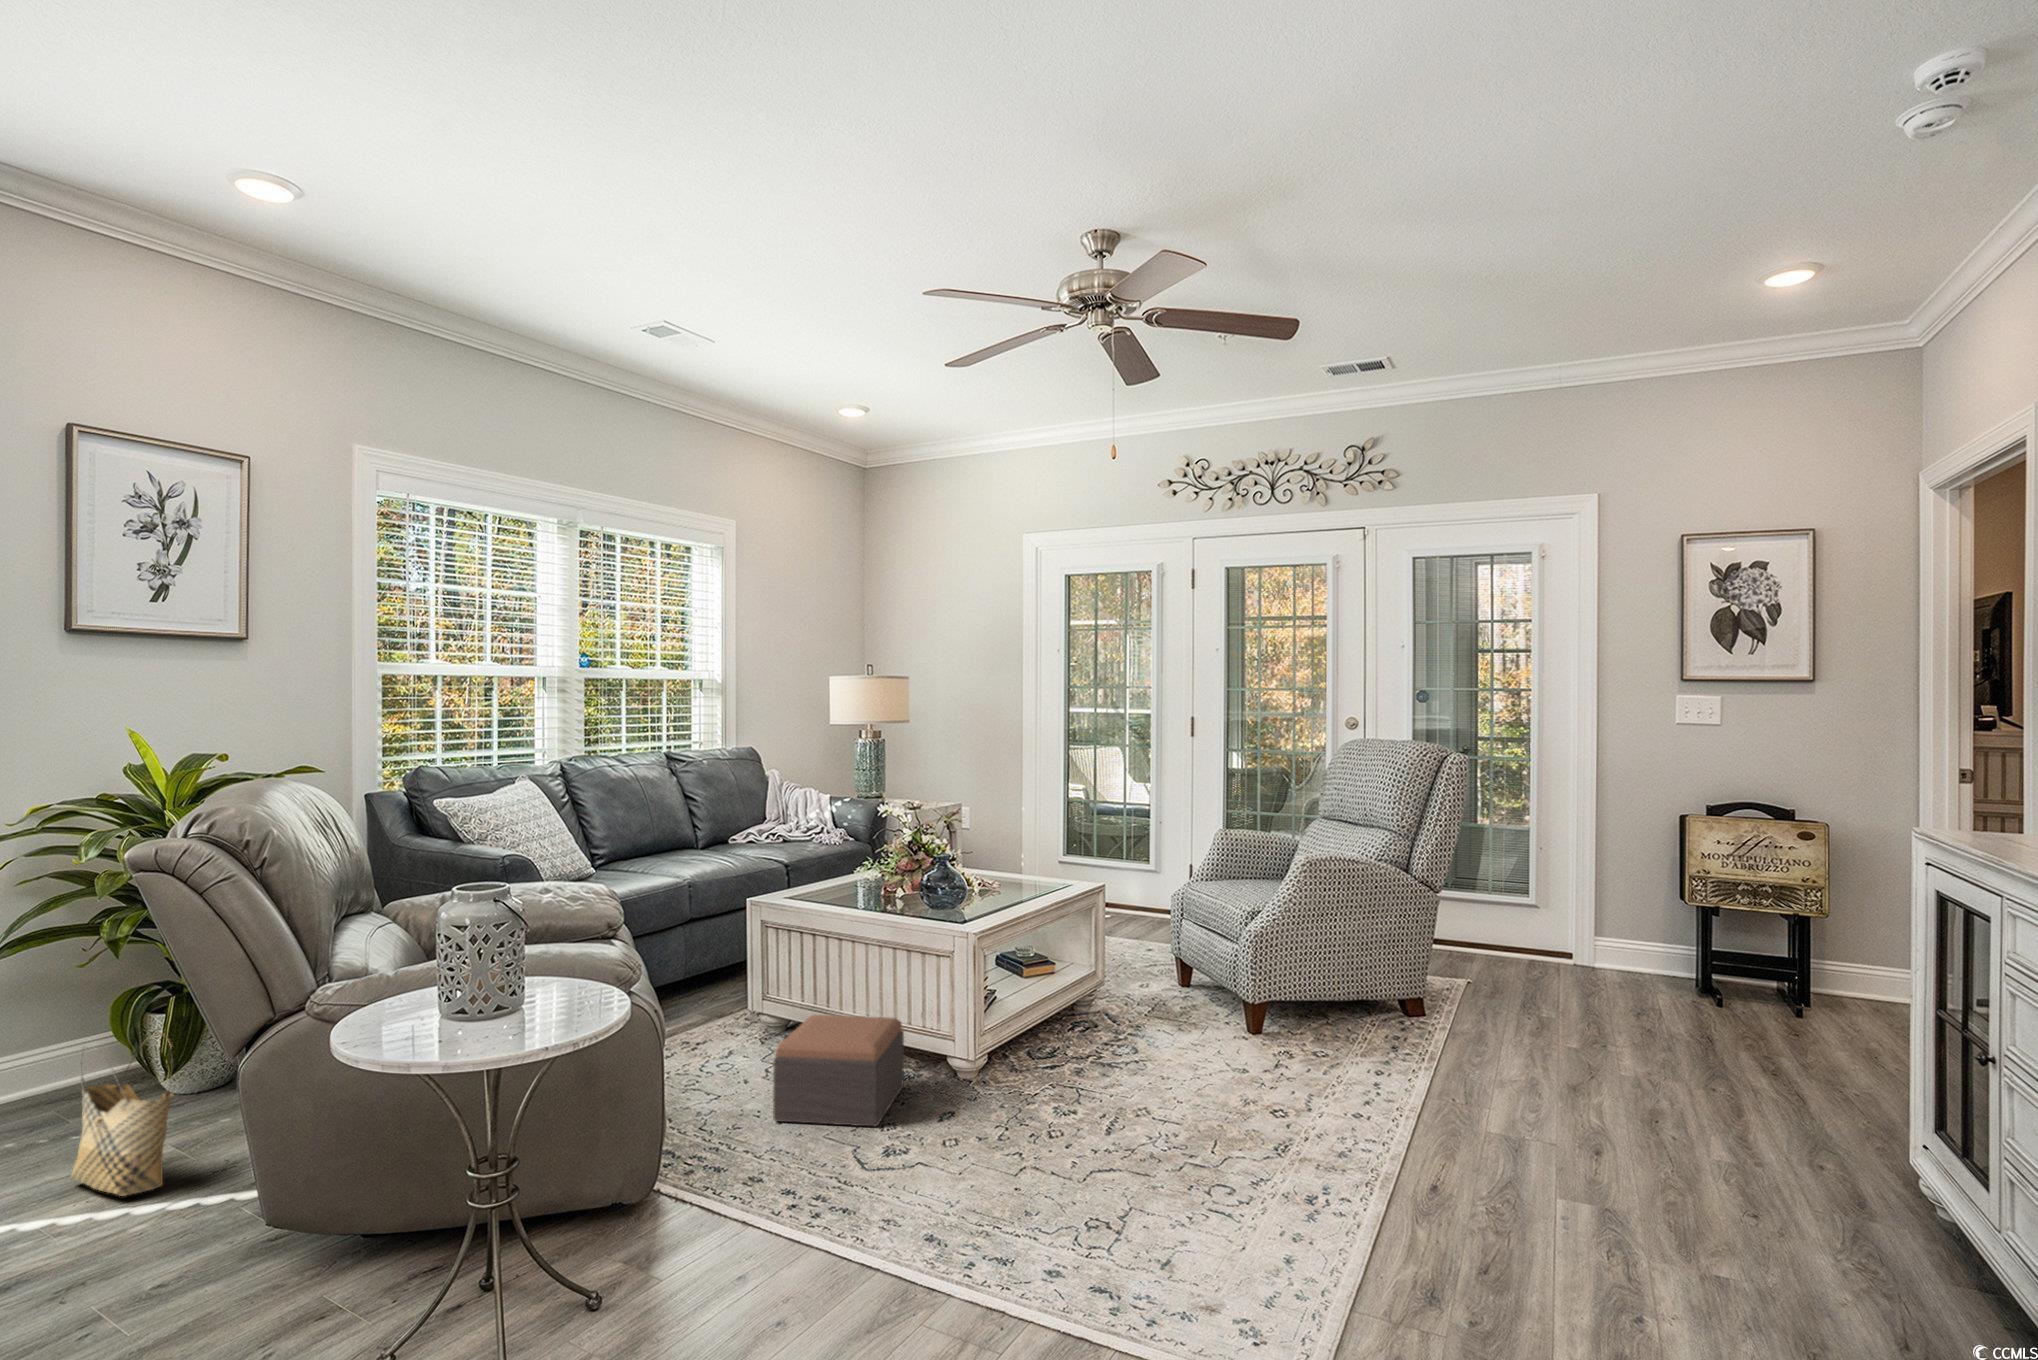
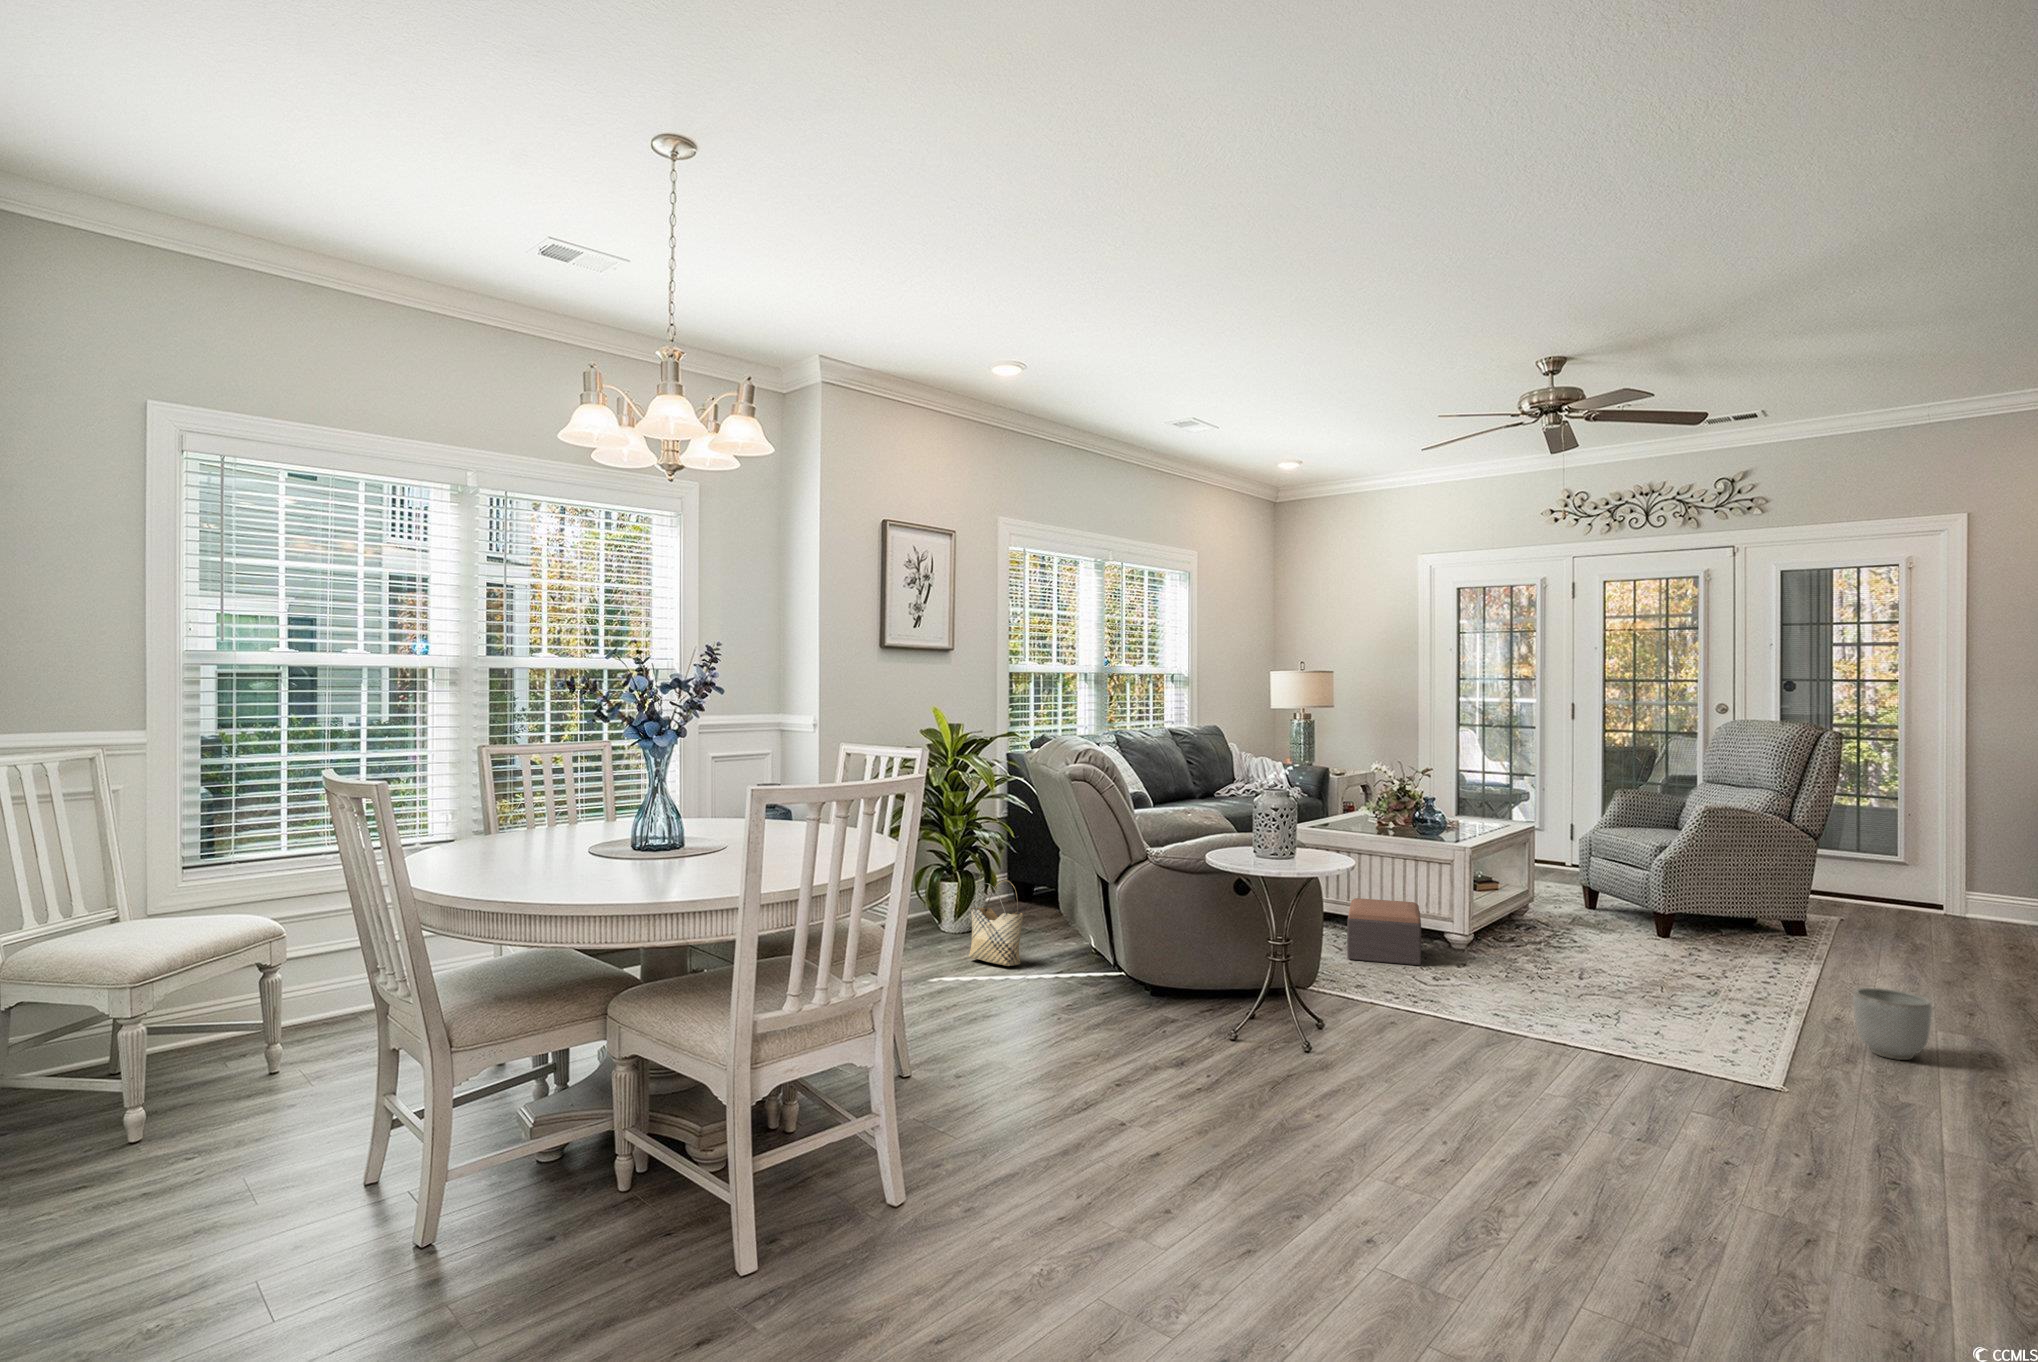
planter: none [1442,1172,1551,1304] -> present [1853,988,1932,1060]

